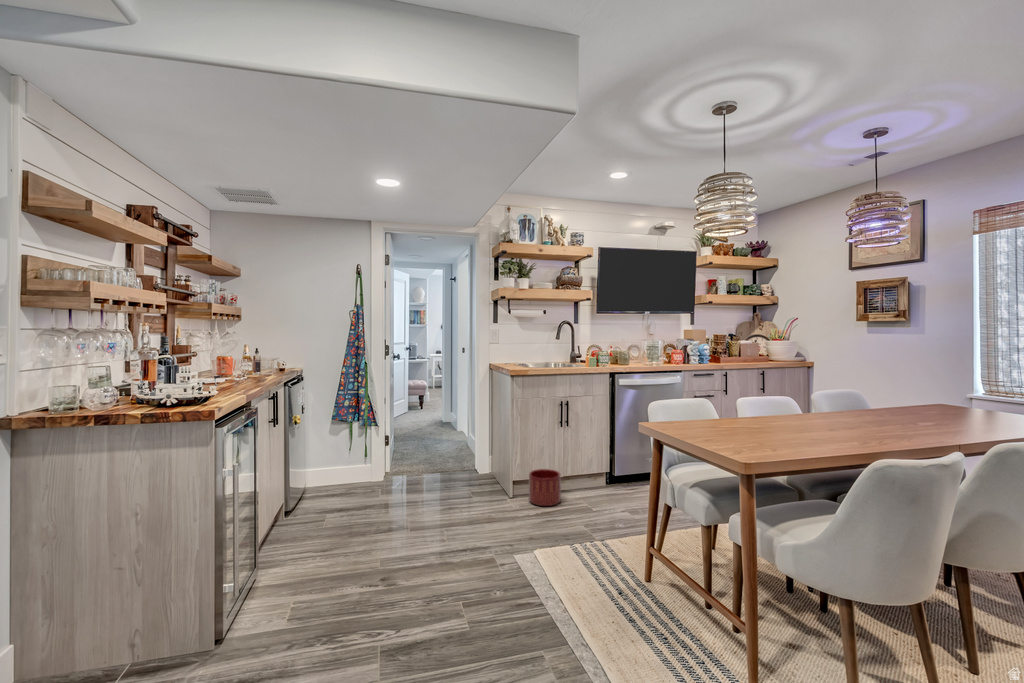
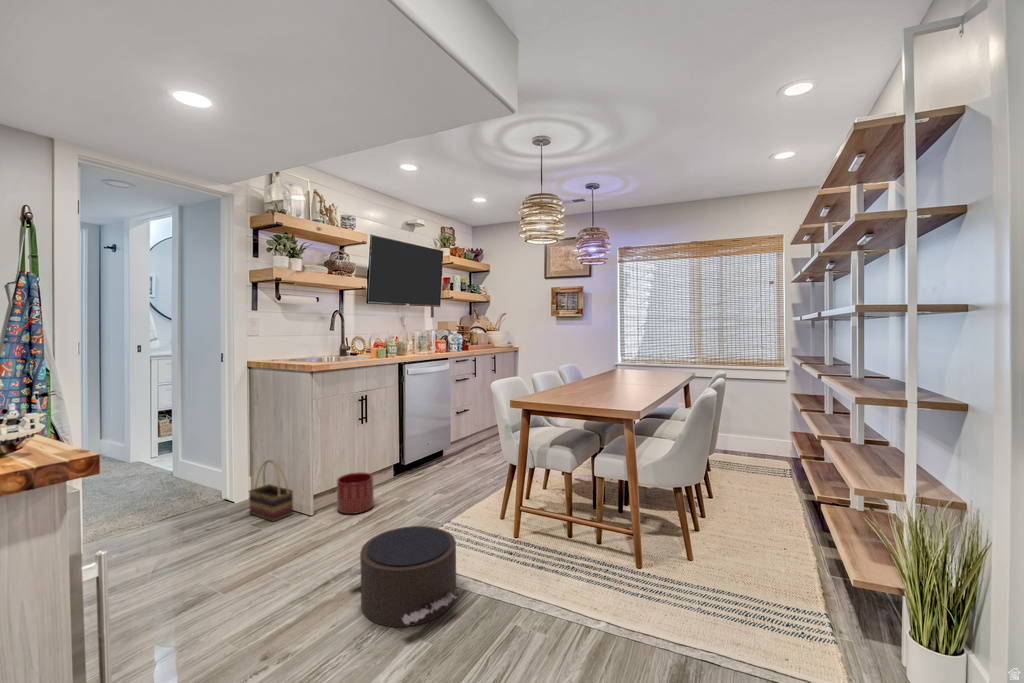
basket: none [477,444,501,494] -> present [249,460,293,522]
pouf: none [453,523,540,614] -> present [349,526,456,627]

